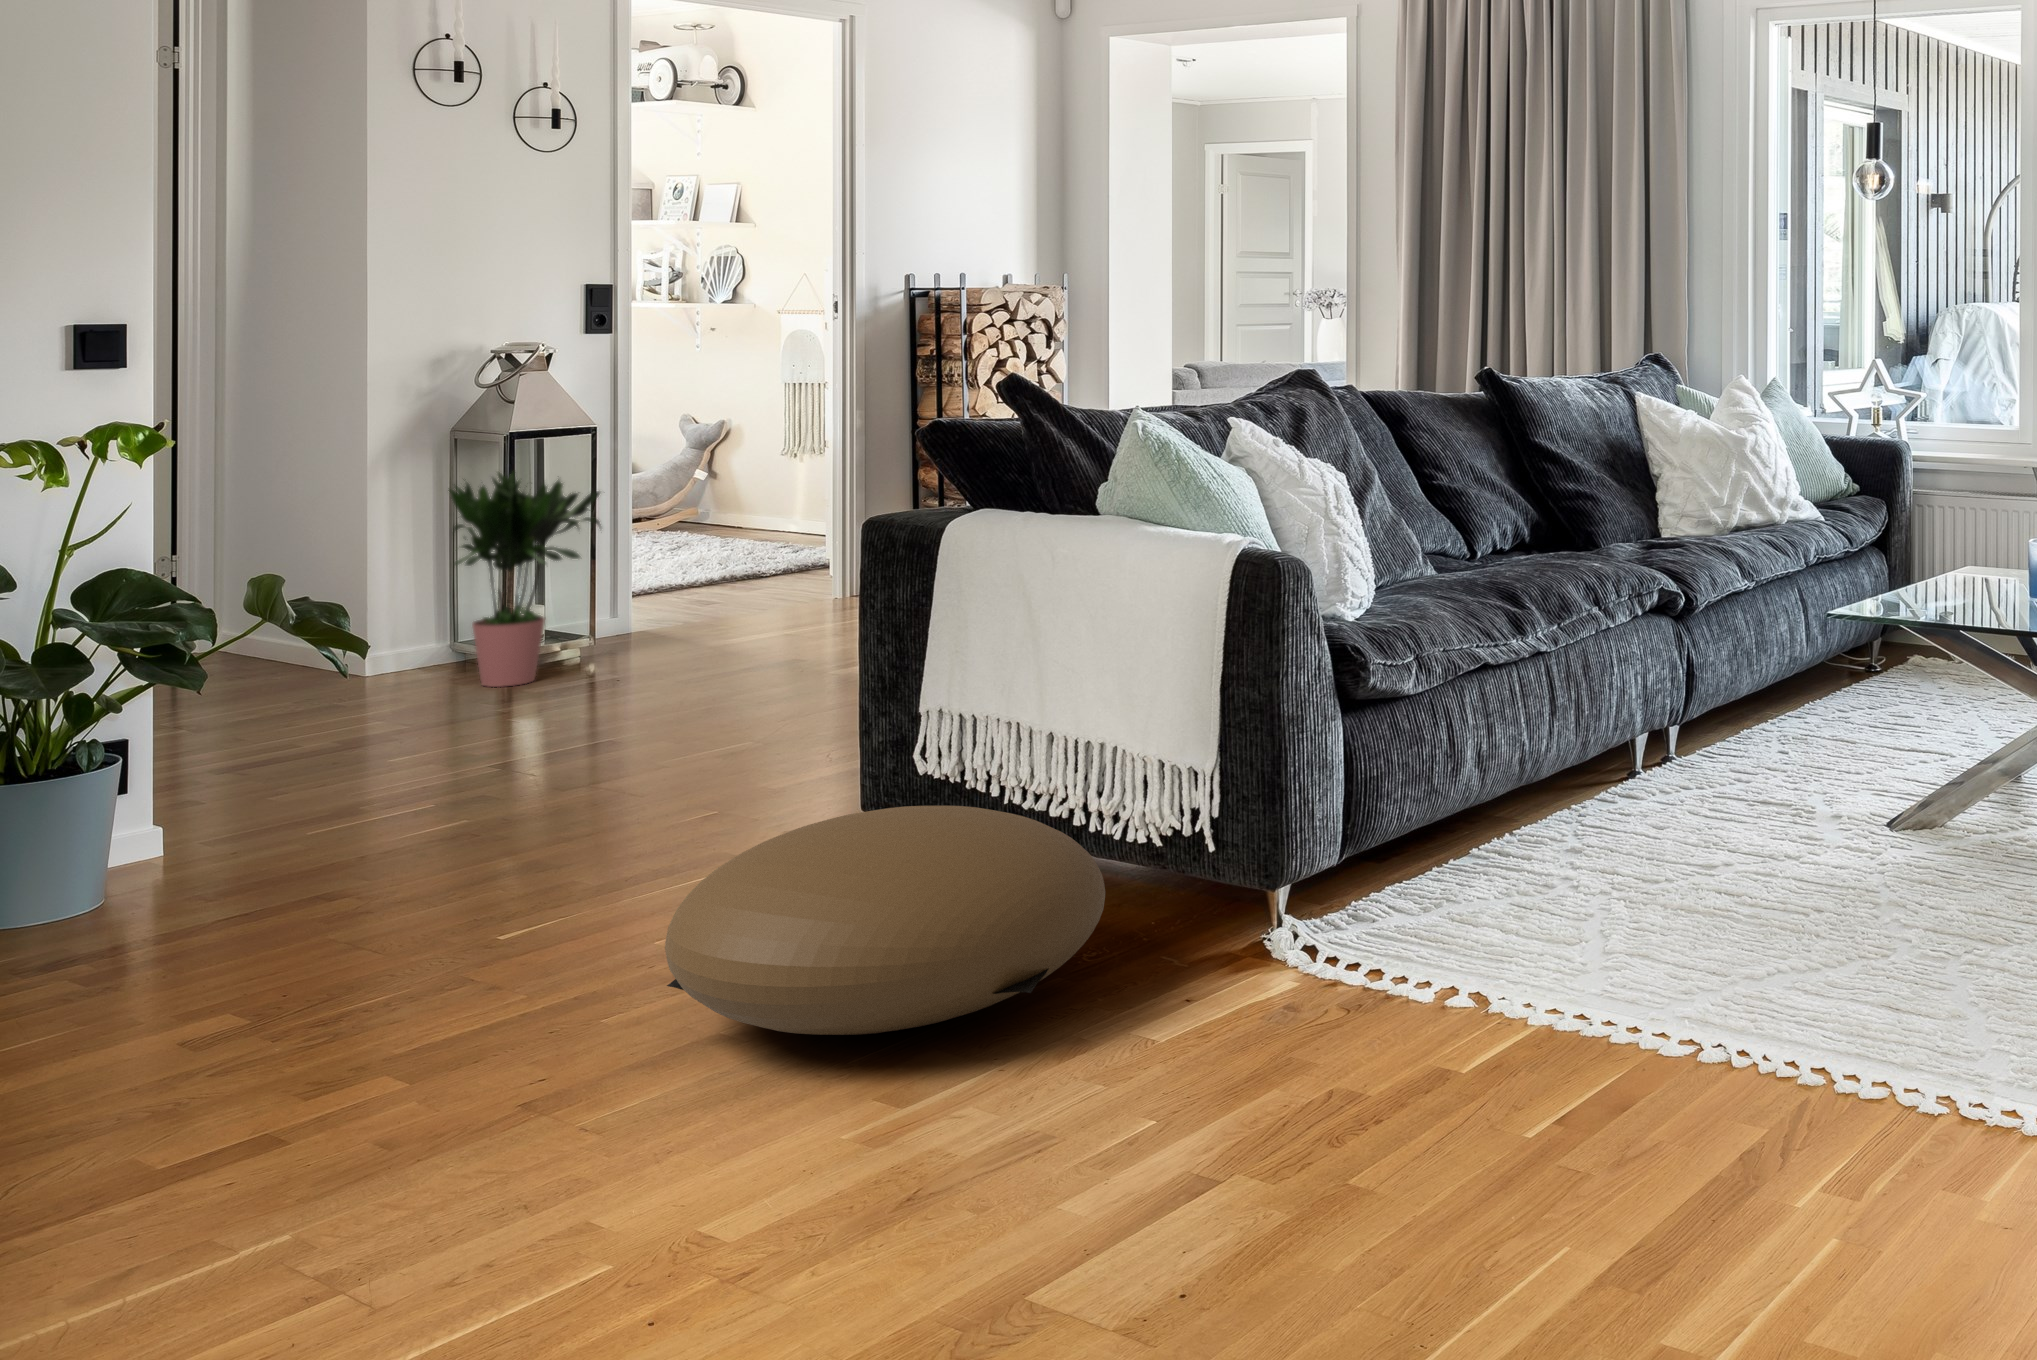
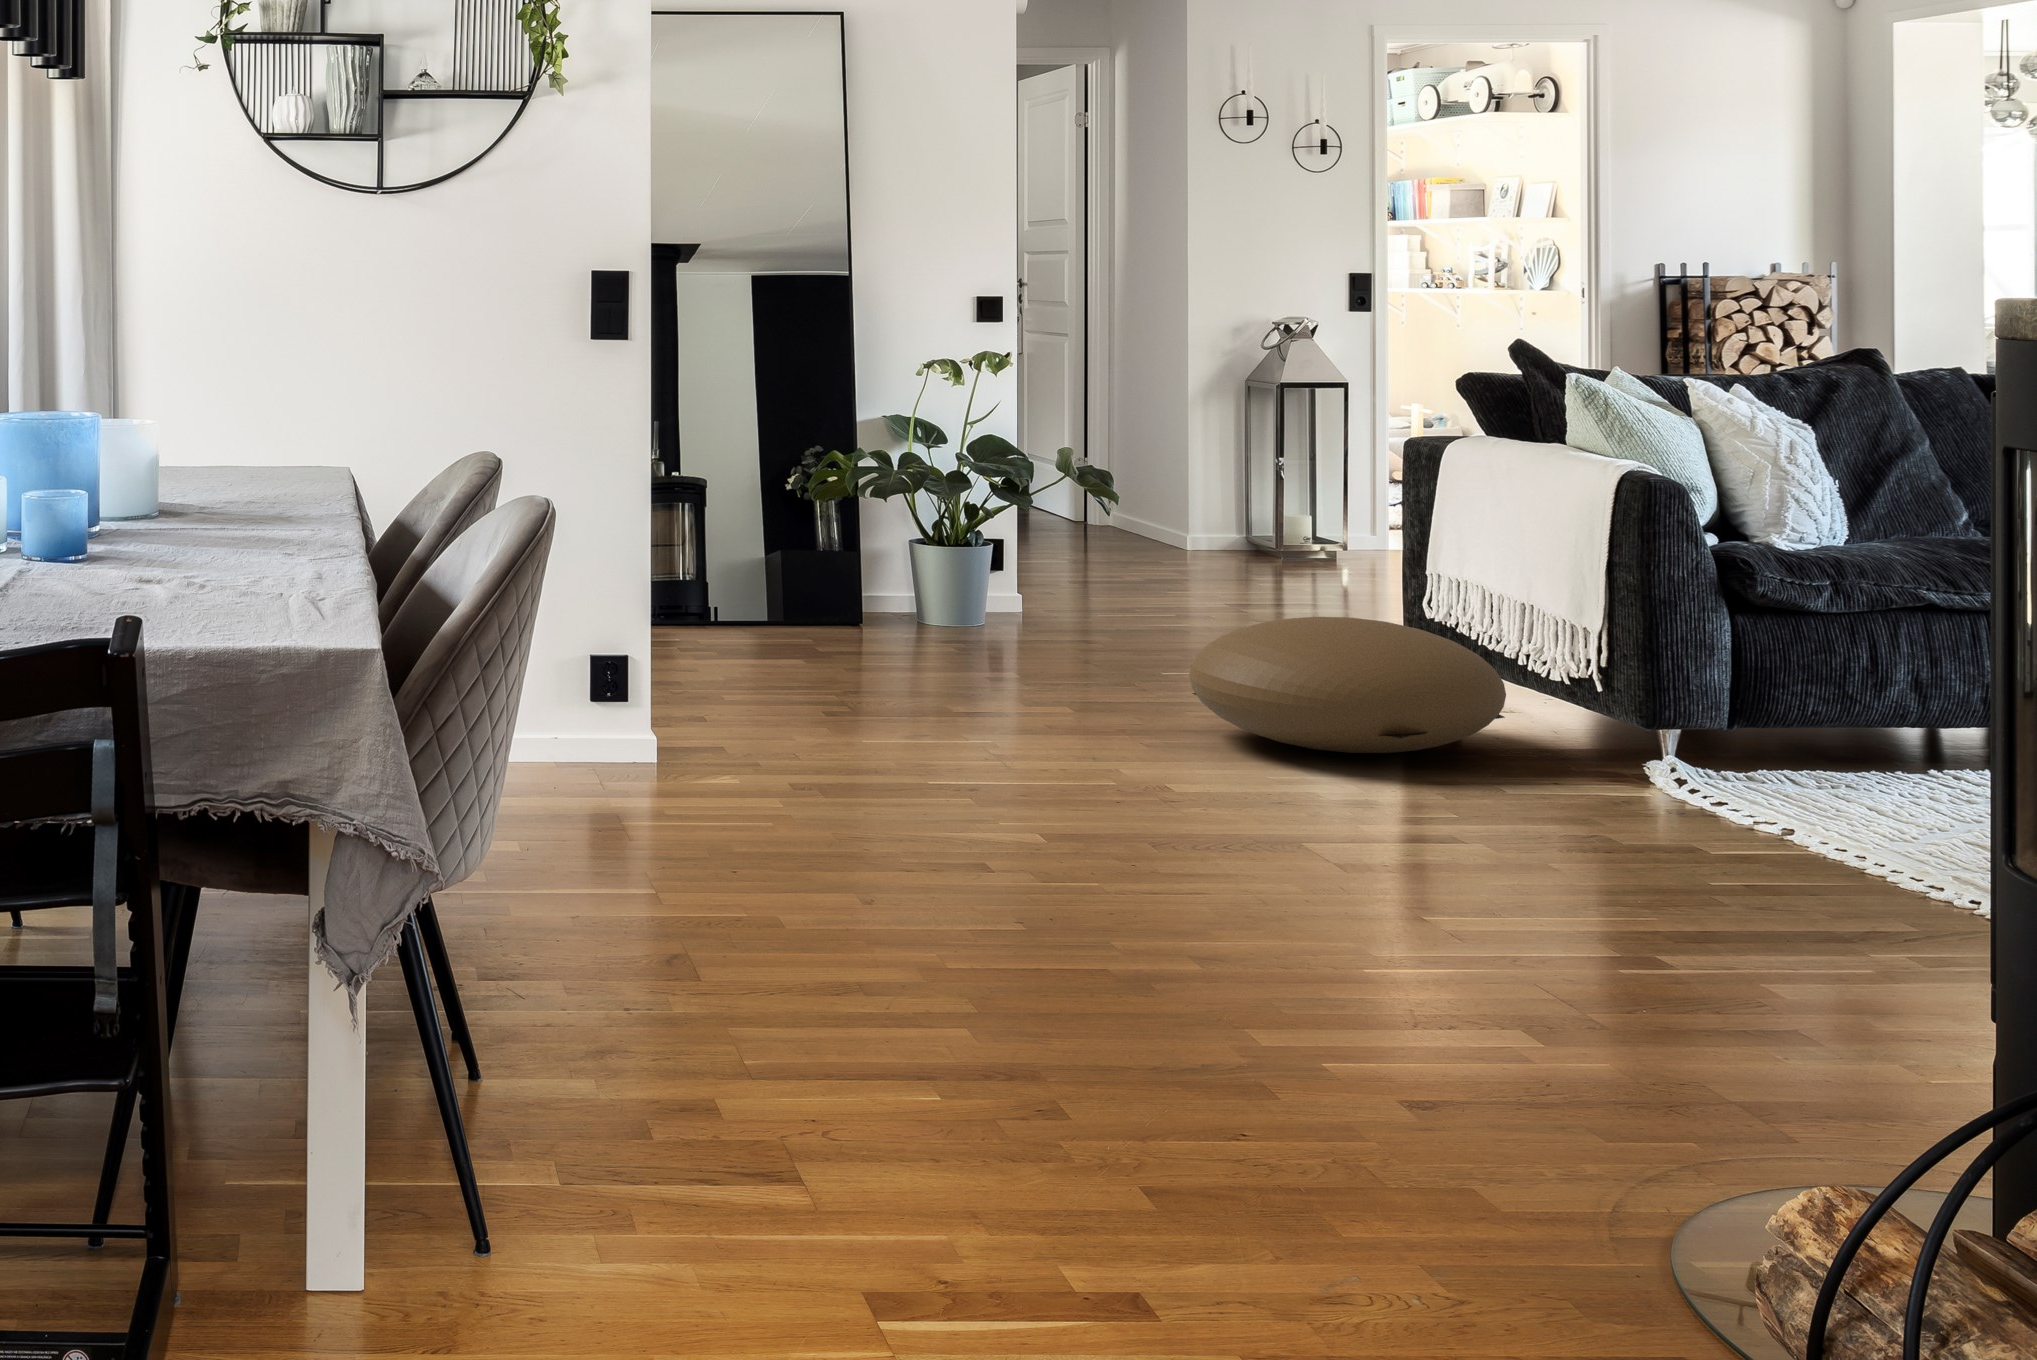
potted plant: present [448,472,601,687] -> none [1231,408,1352,566]

